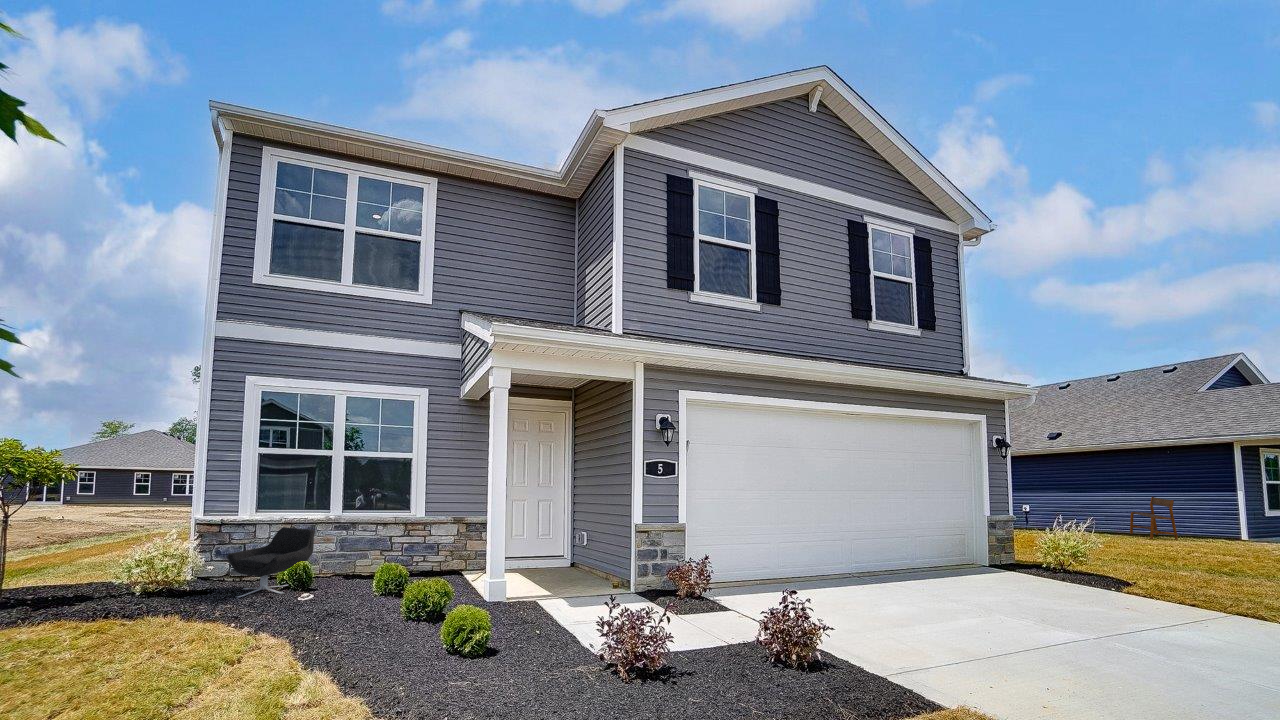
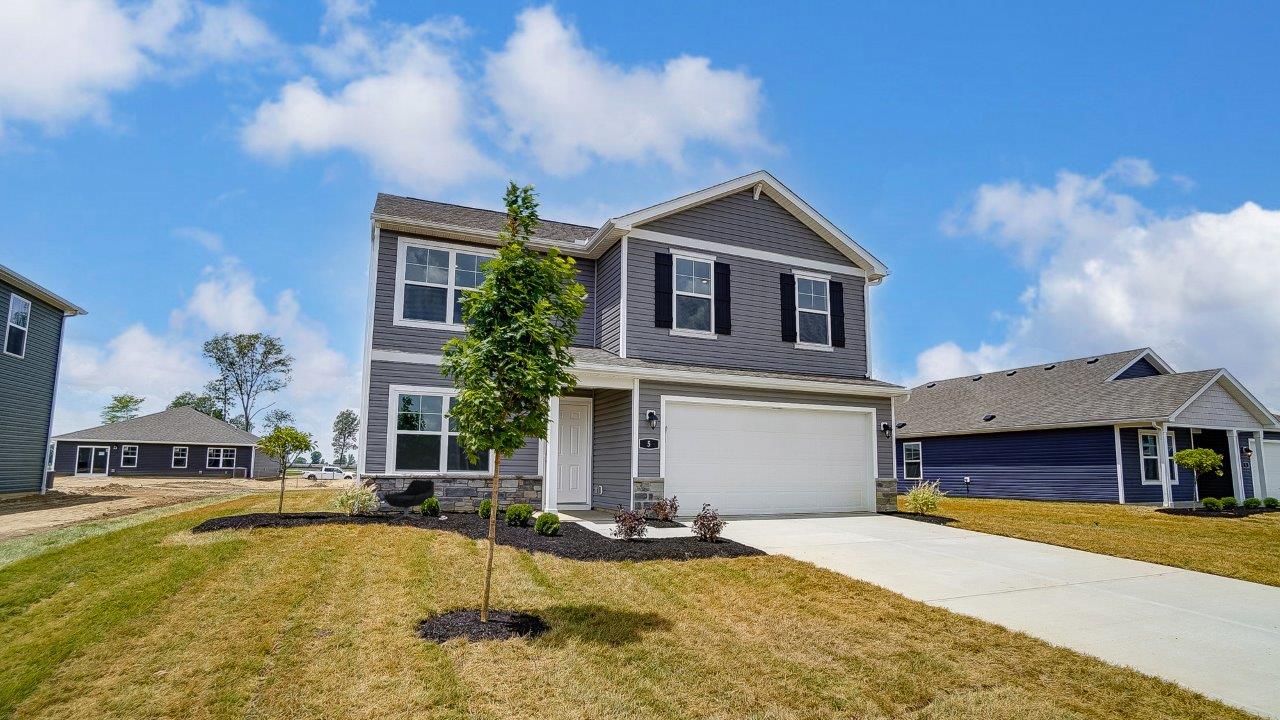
bench: present [1130,497,1178,540] -> none [1021,470,1054,503]

